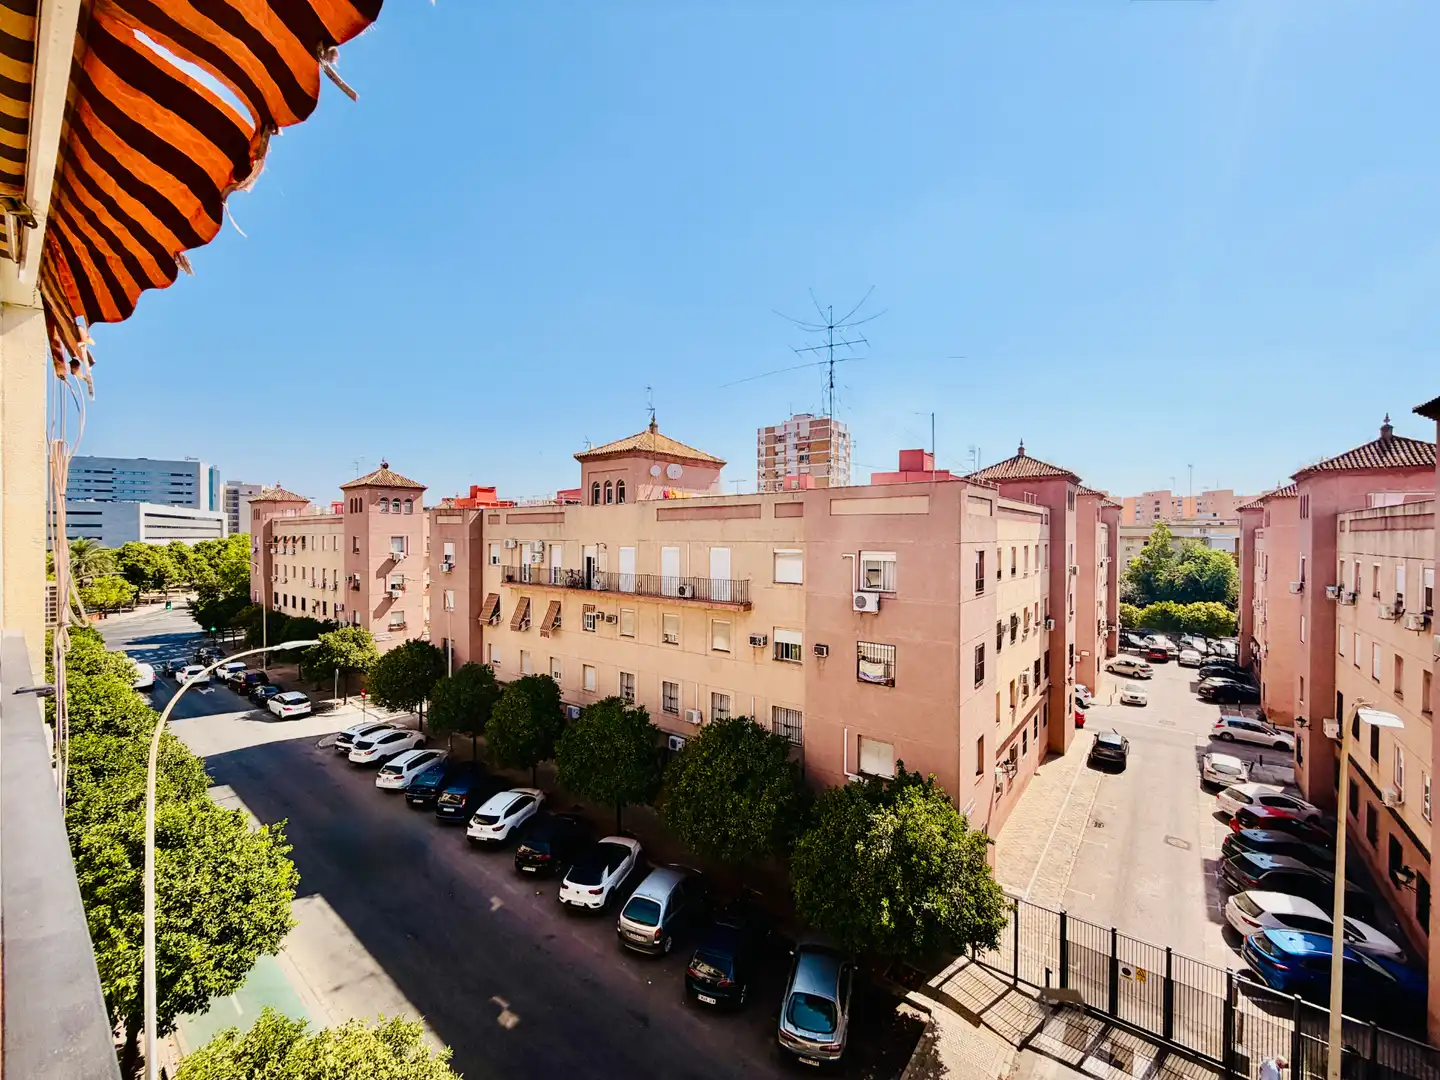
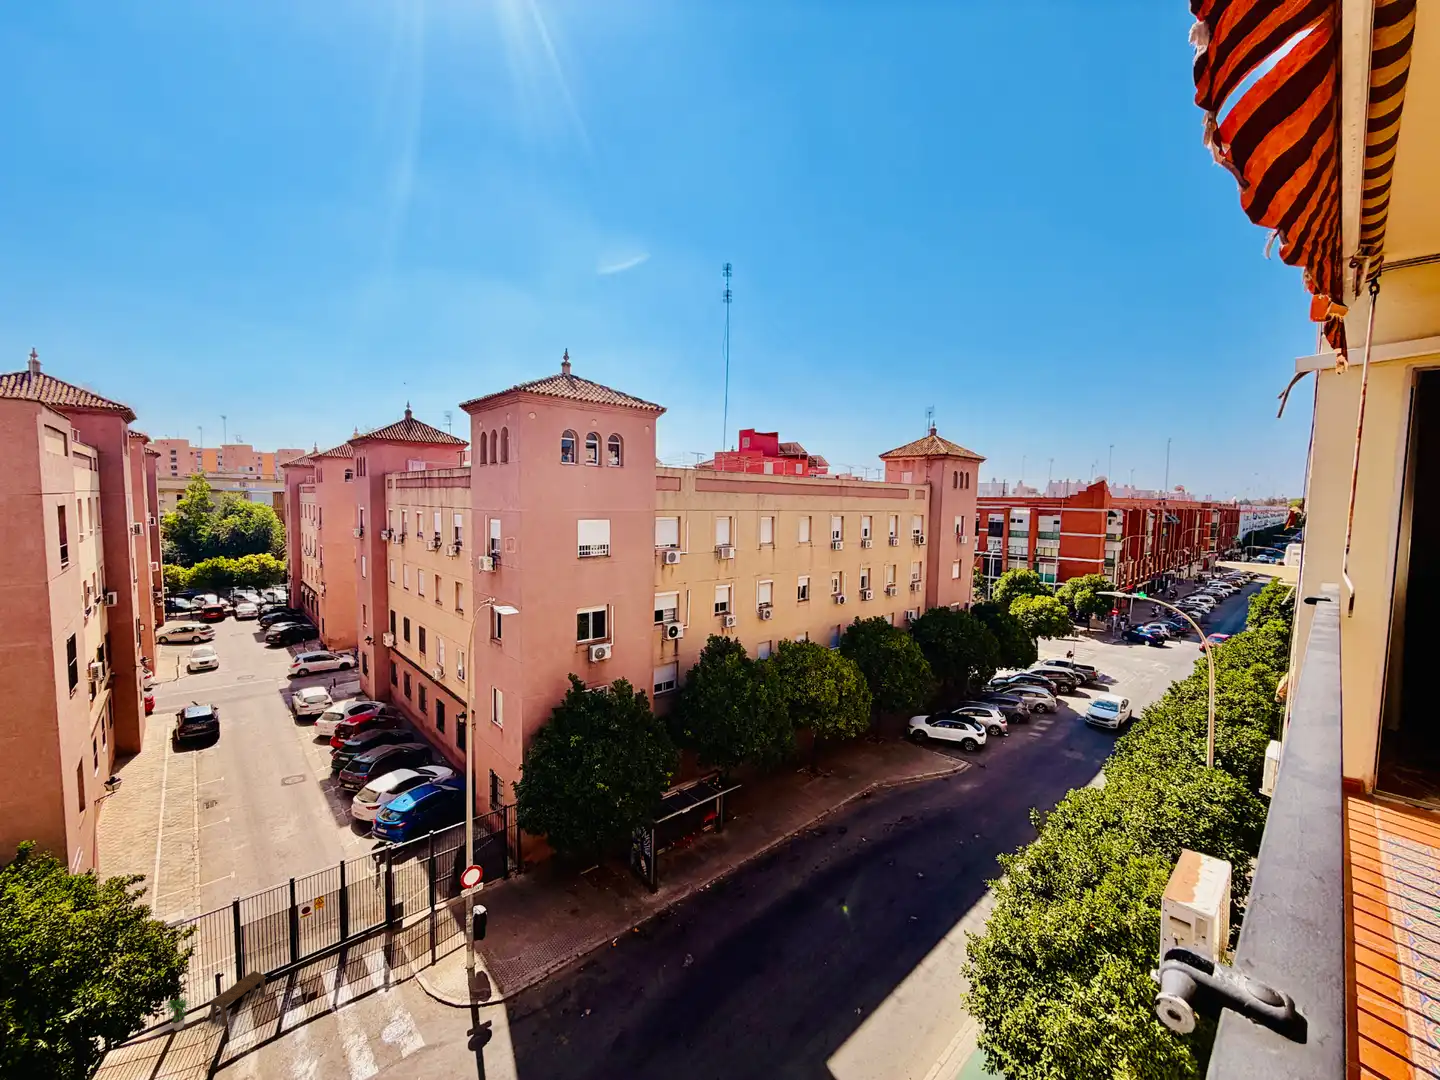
potted plant: none [1008,957,1030,993] -> present [164,995,190,1031]

